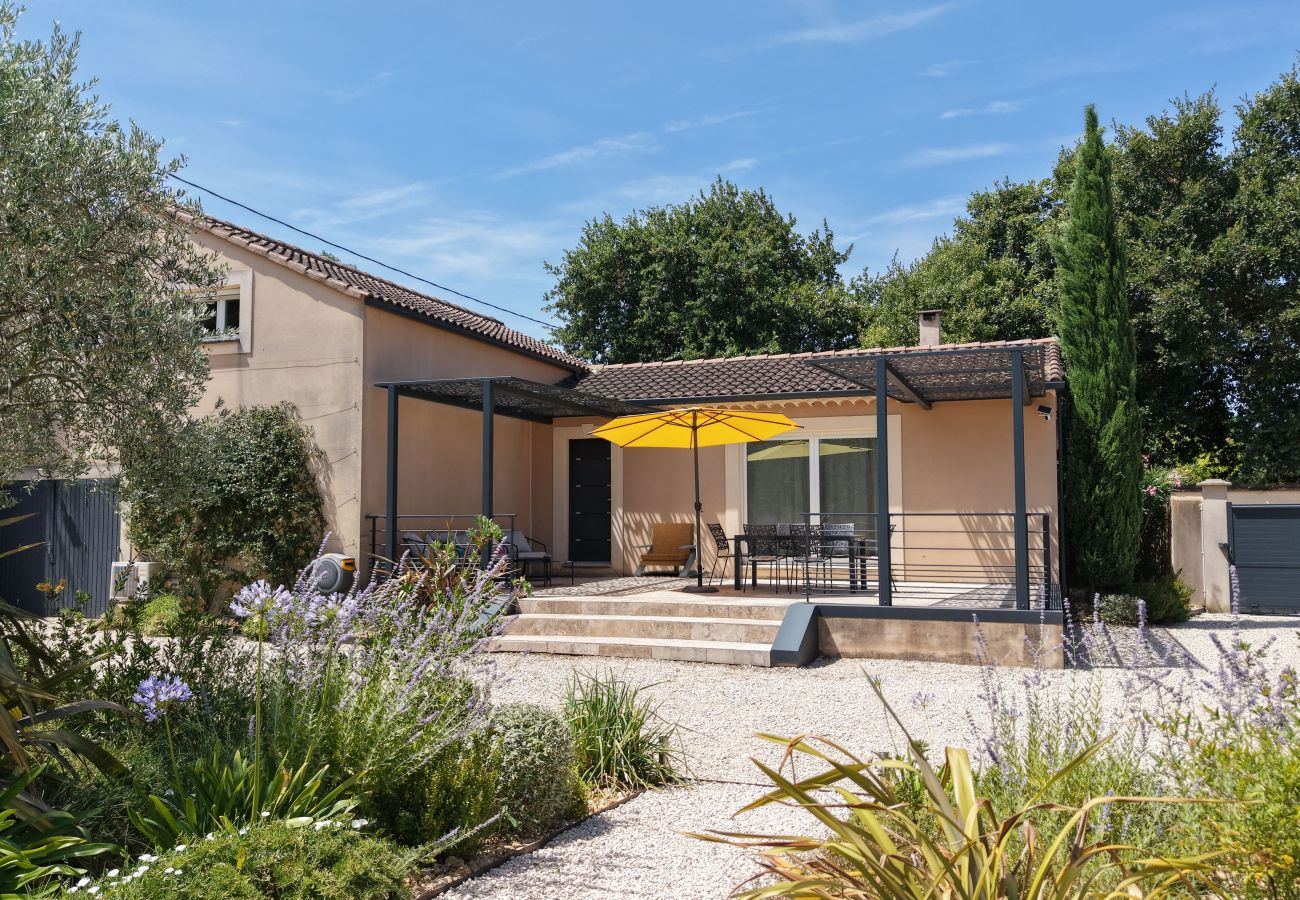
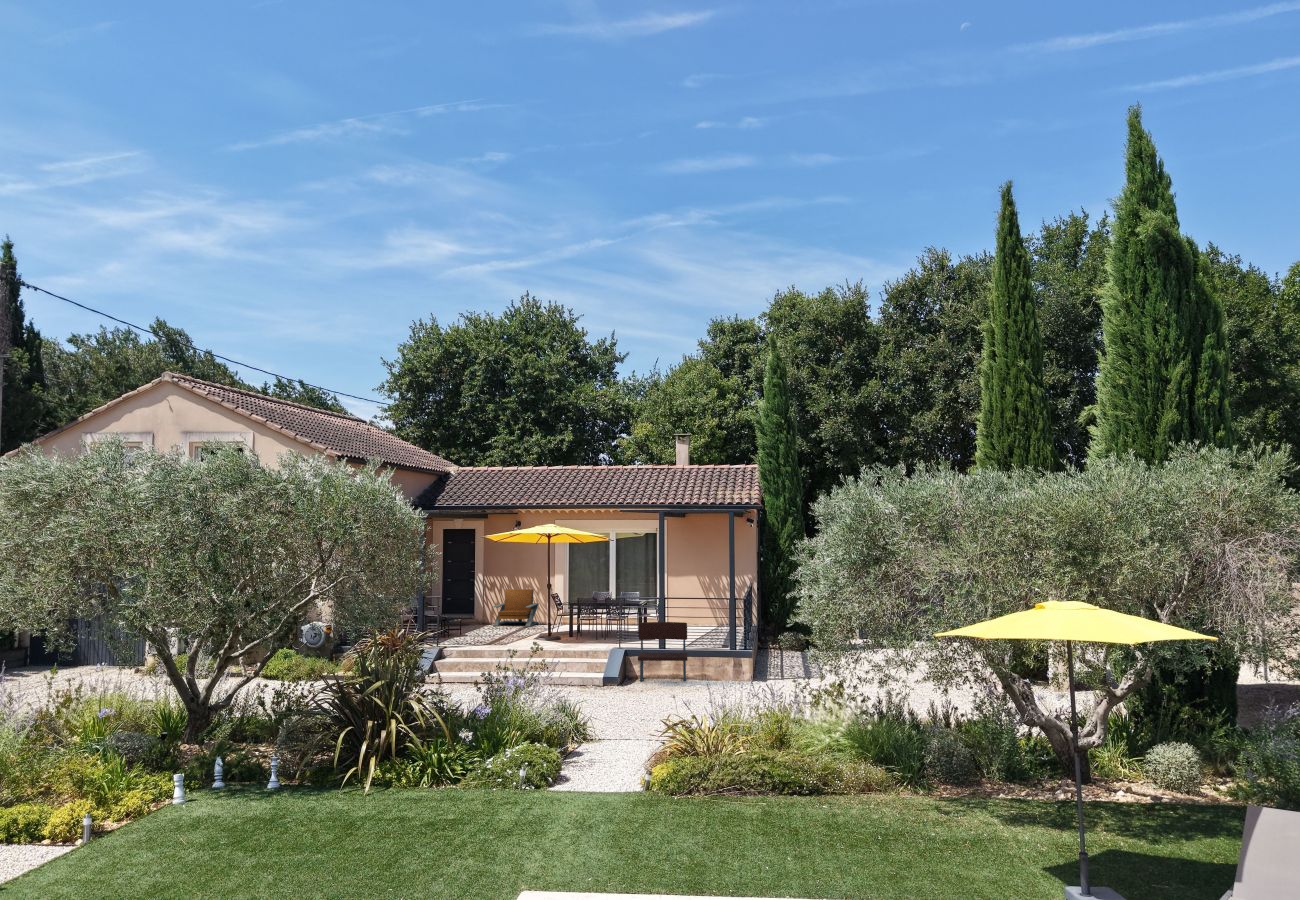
bench: none [836,556,932,666] -> present [638,622,687,682]

